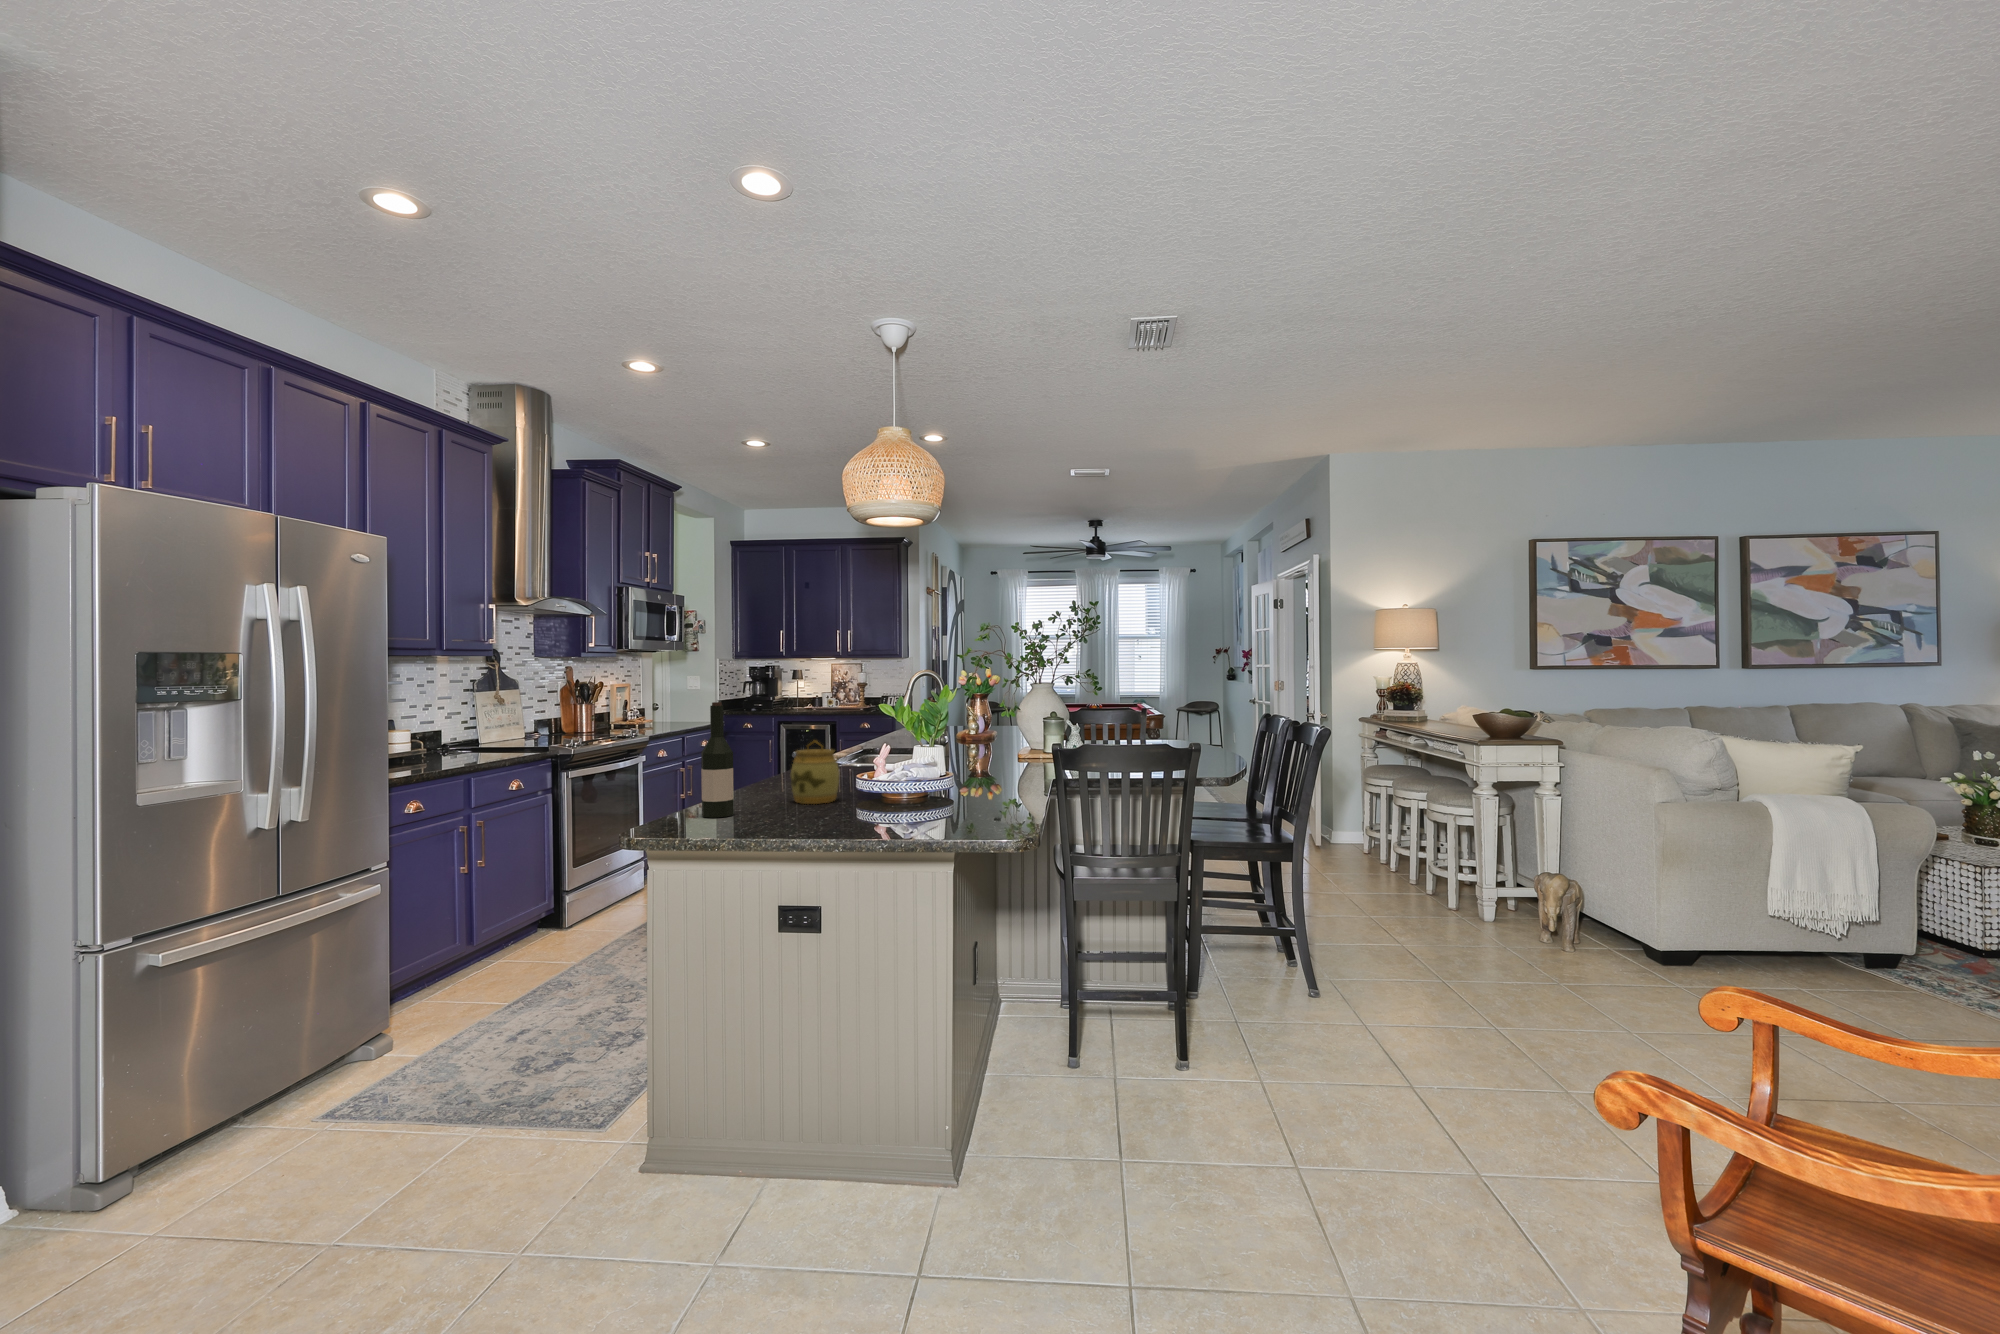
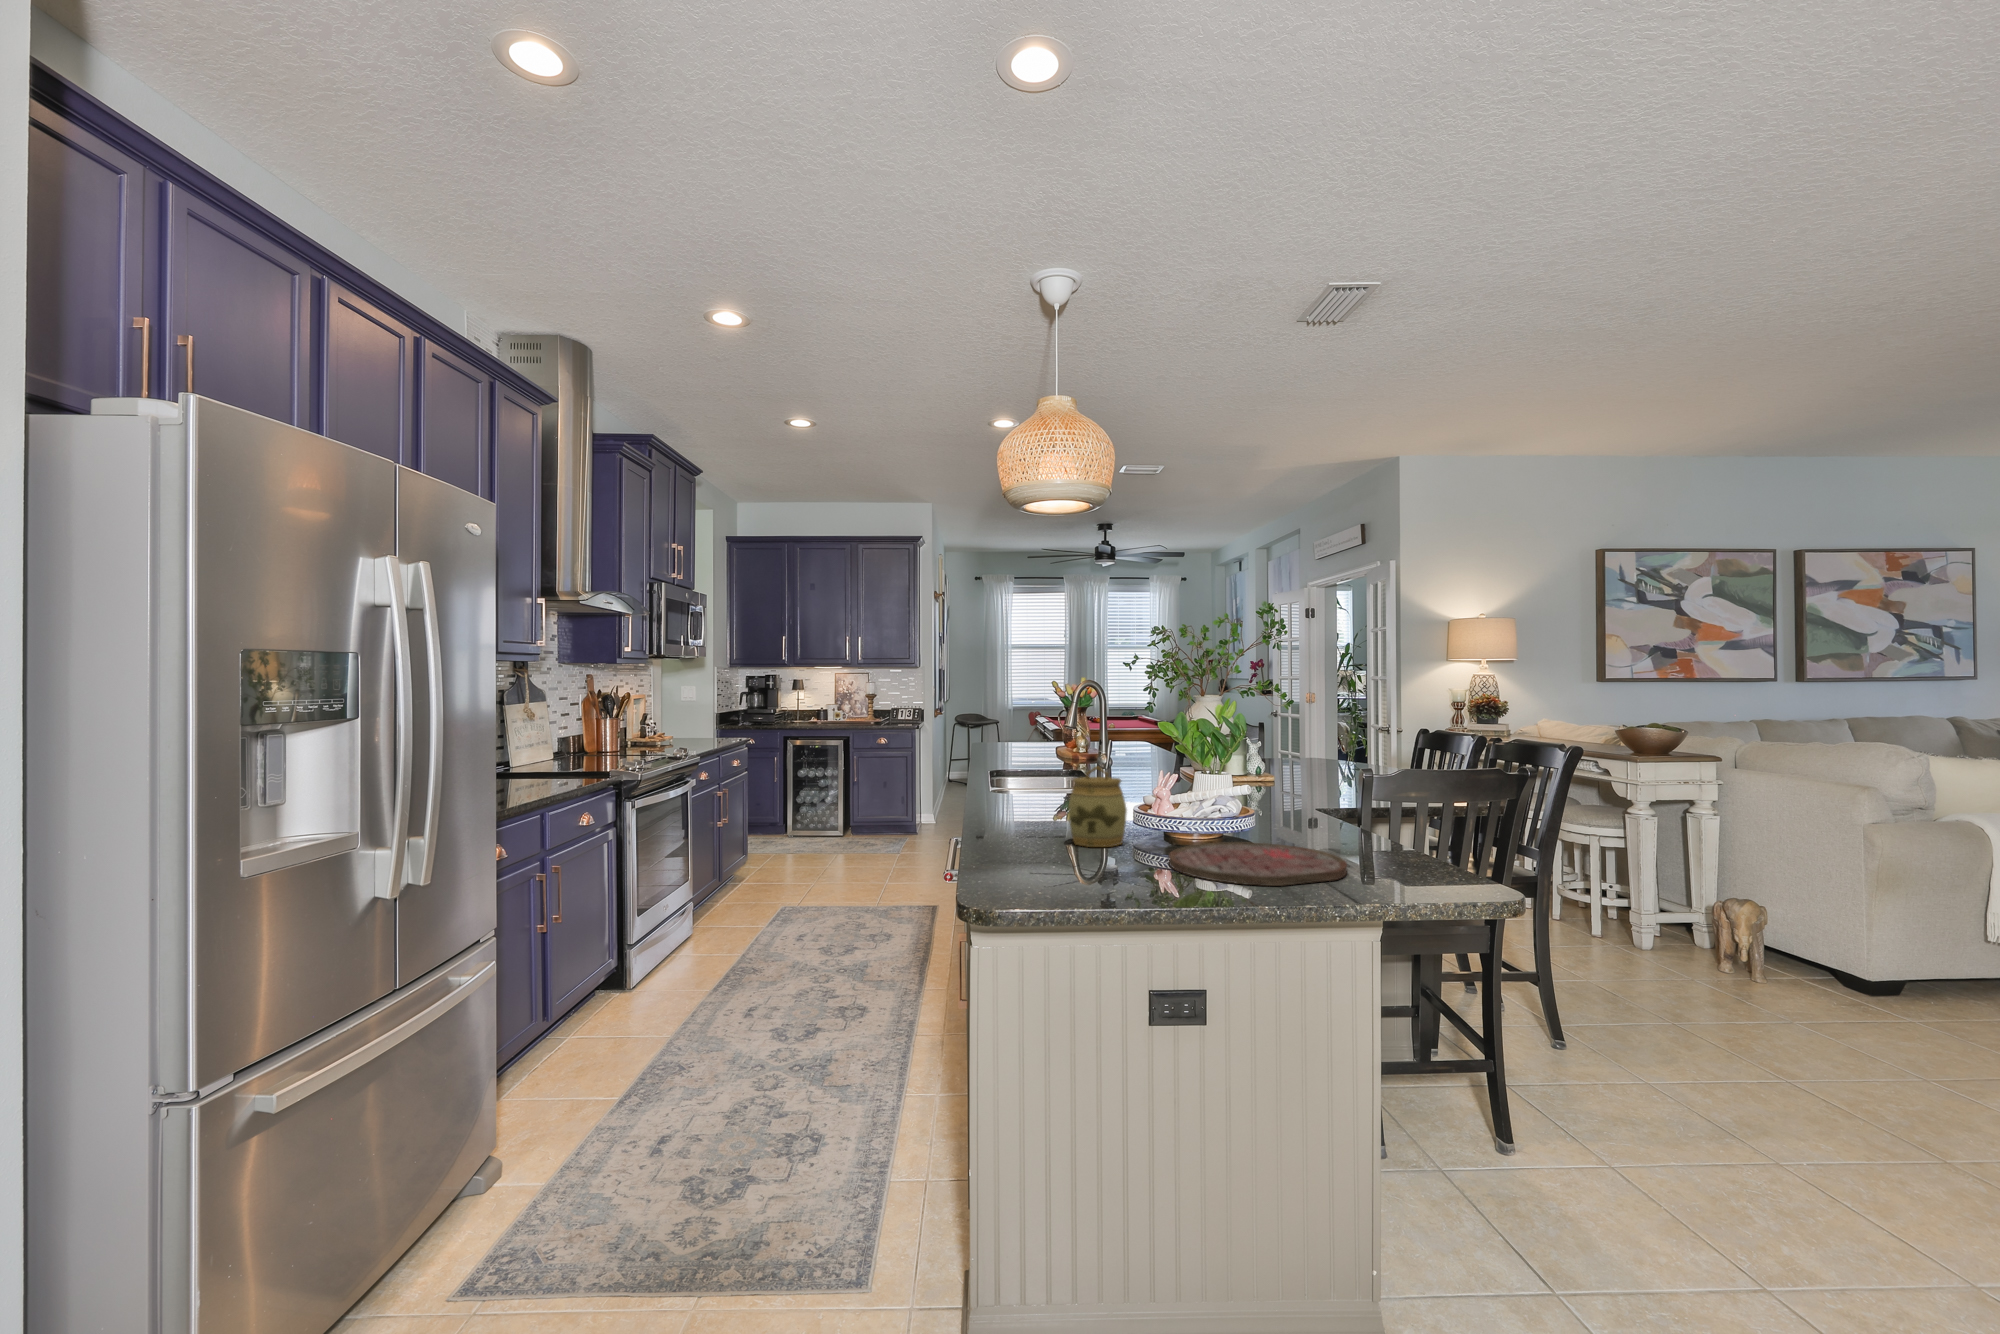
wine bottle: present [701,702,734,818] -> none [1002,719,1043,872]
cutting board: none [825,801,961,829] -> present [1169,842,1347,886]

